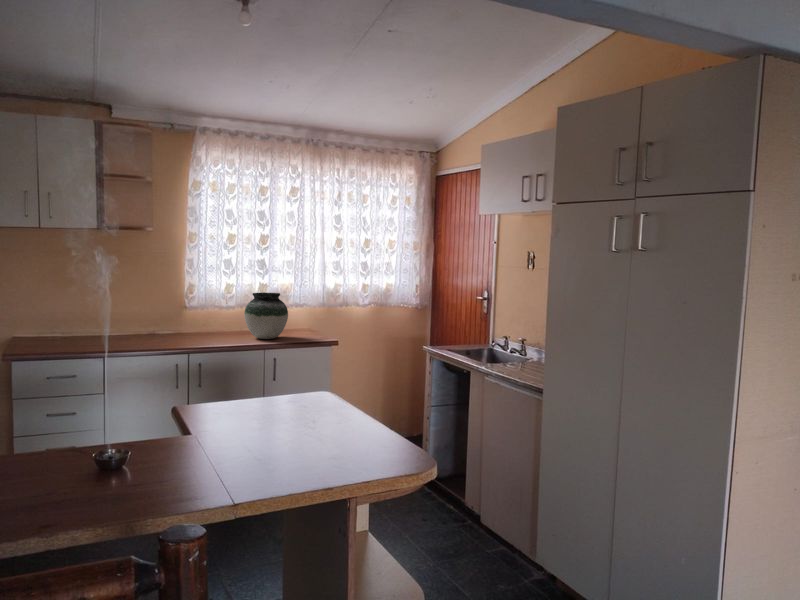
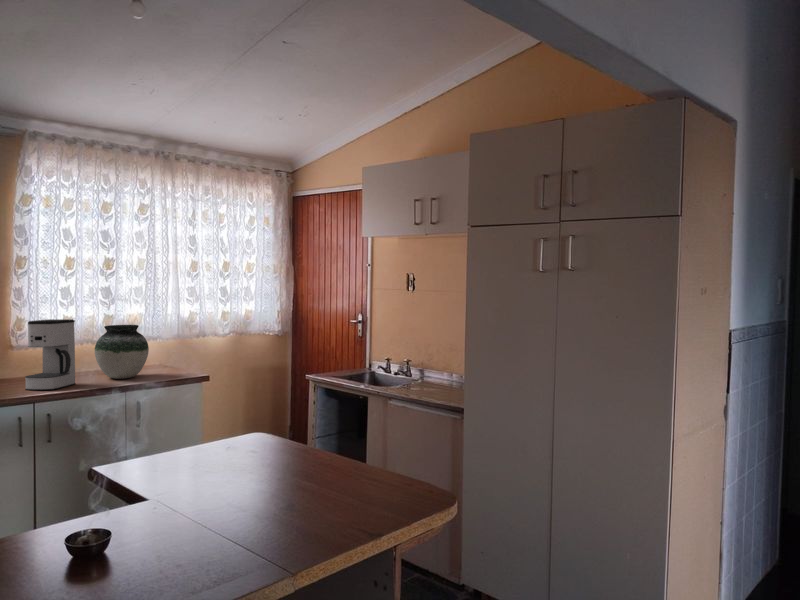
coffee maker: none [187,286,227,344] -> present [25,319,75,390]

